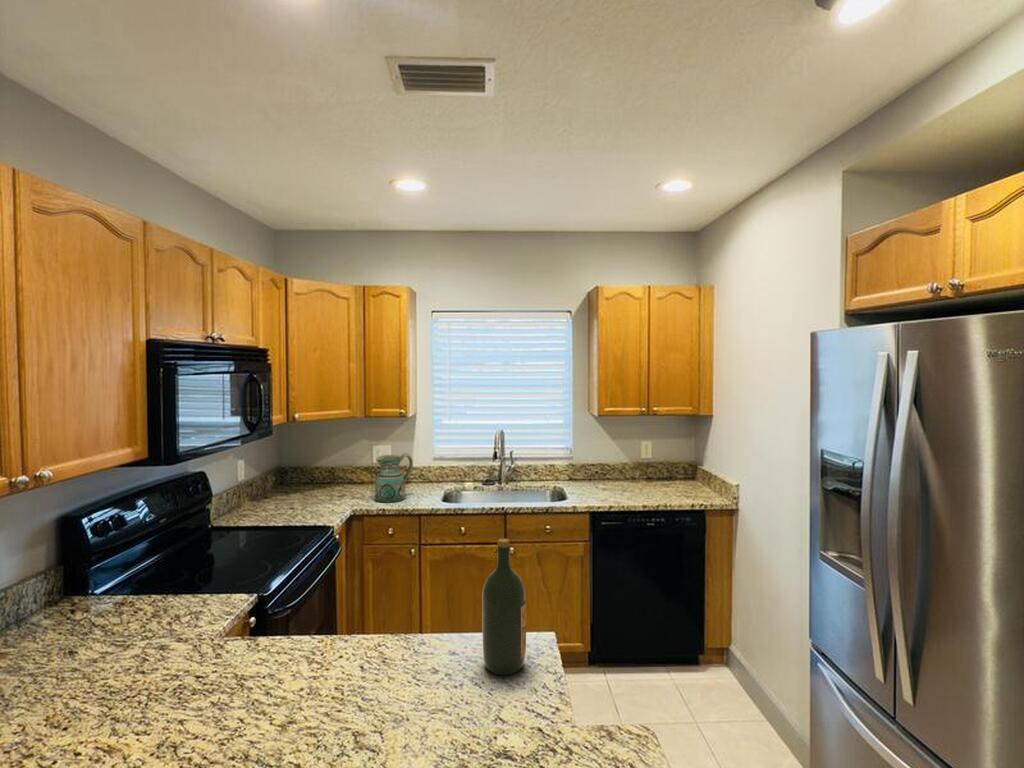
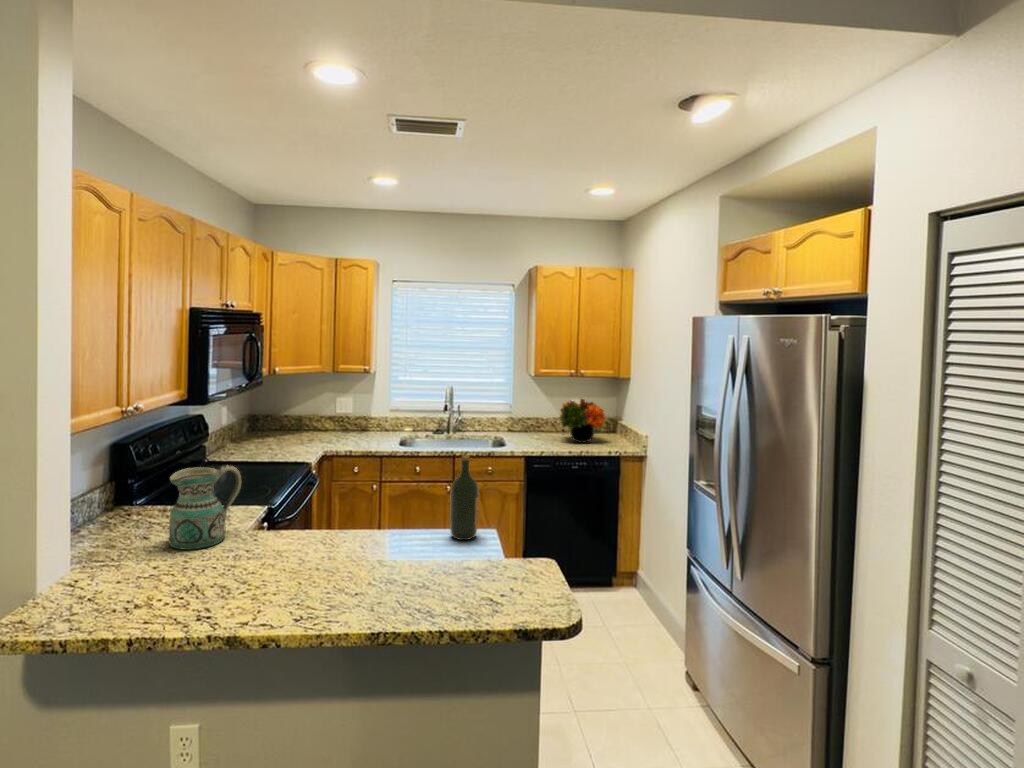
flower arrangement: none [629,440,688,493] -> present [559,399,606,443]
ceramic pitcher: present [375,453,413,502] -> present [169,465,241,550]

